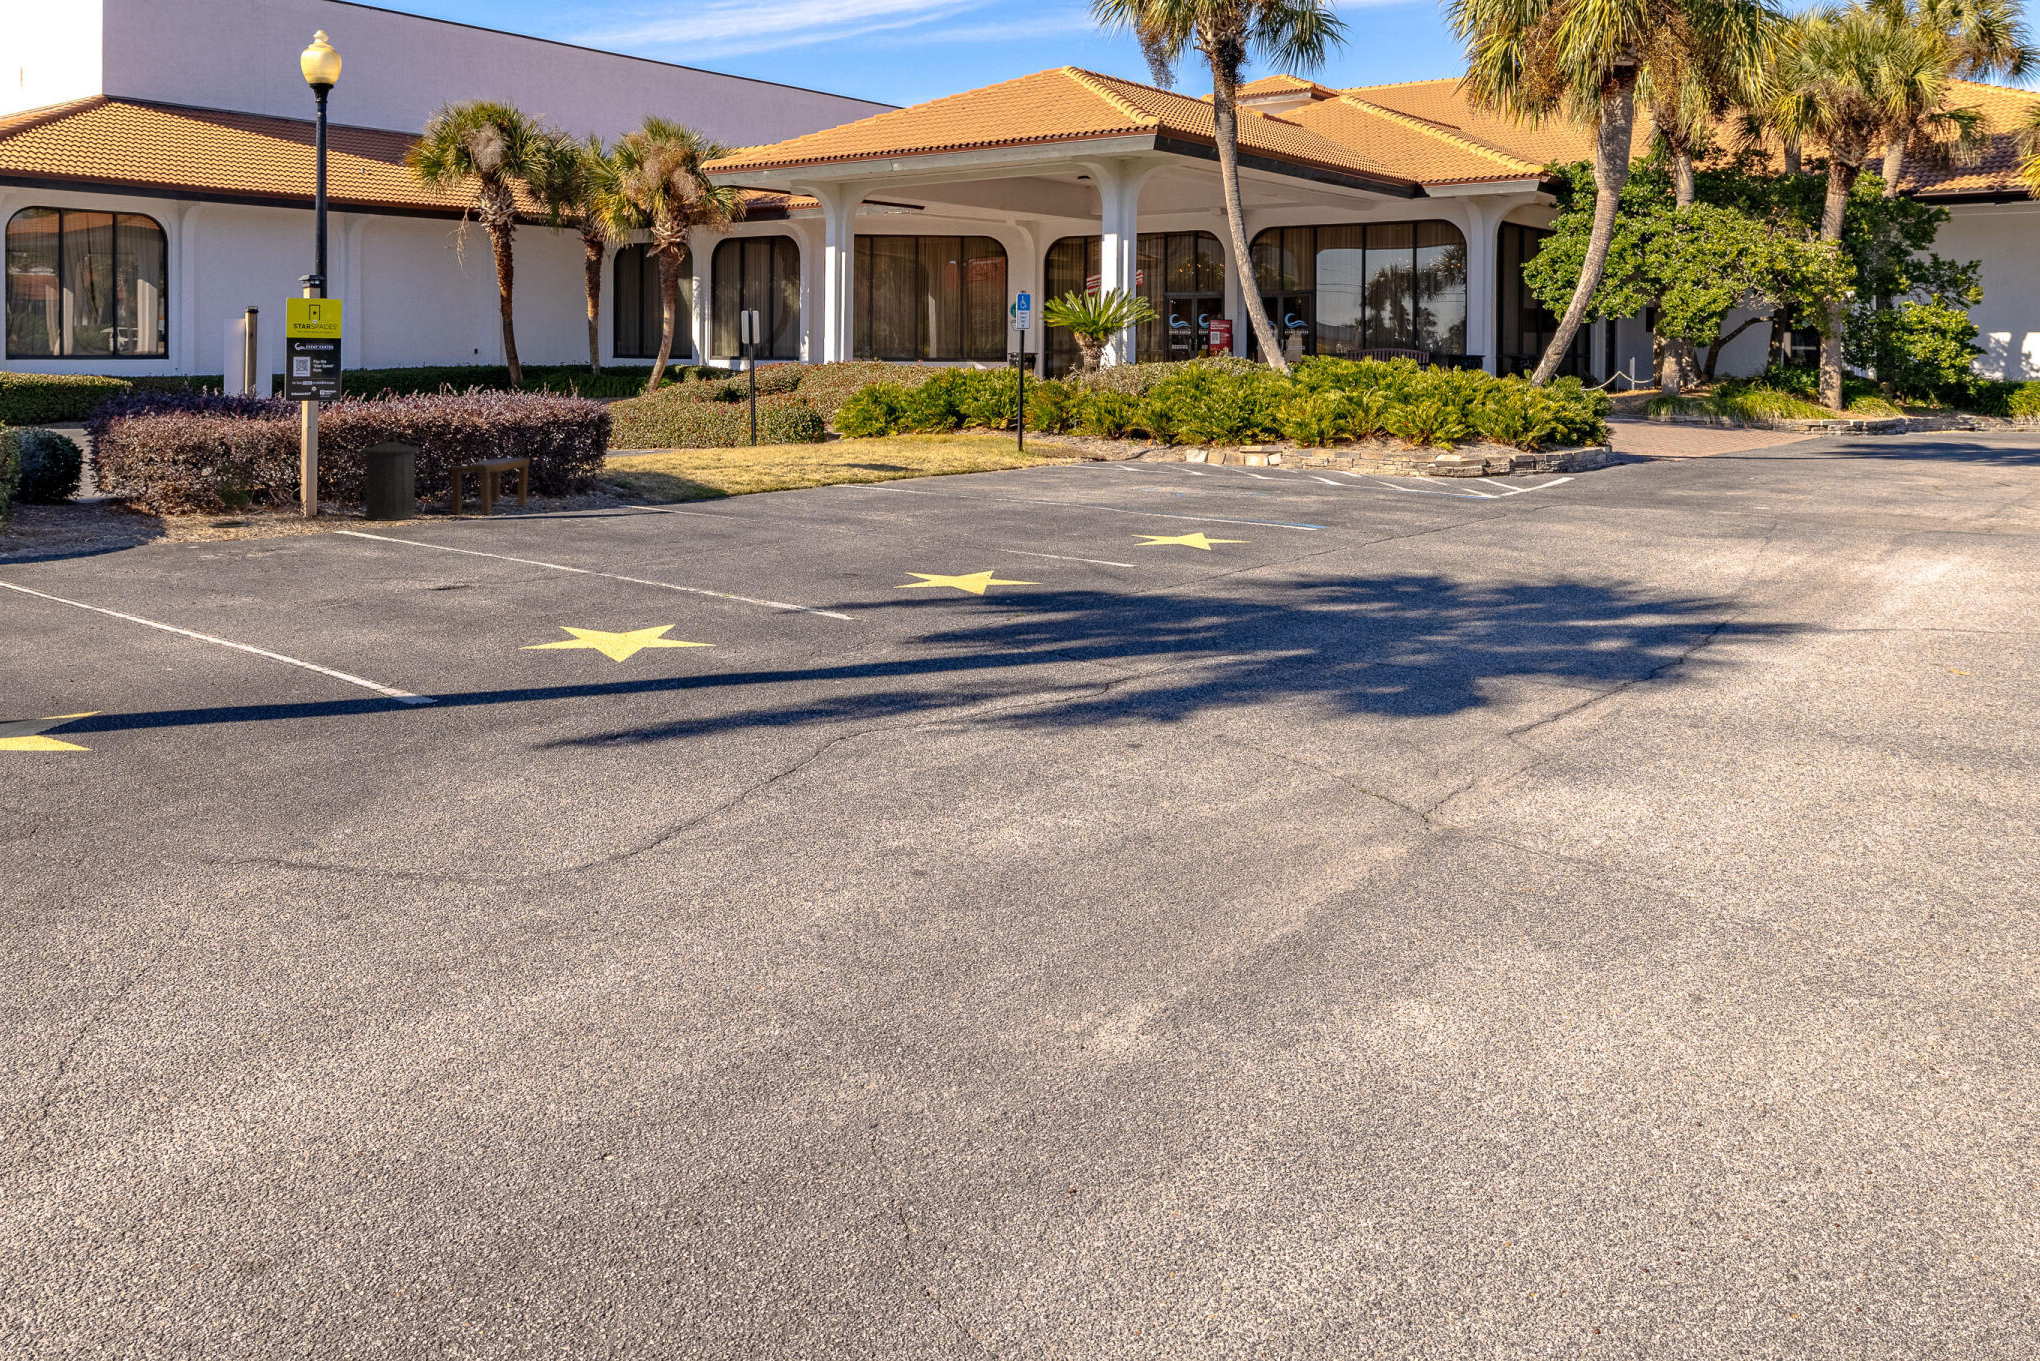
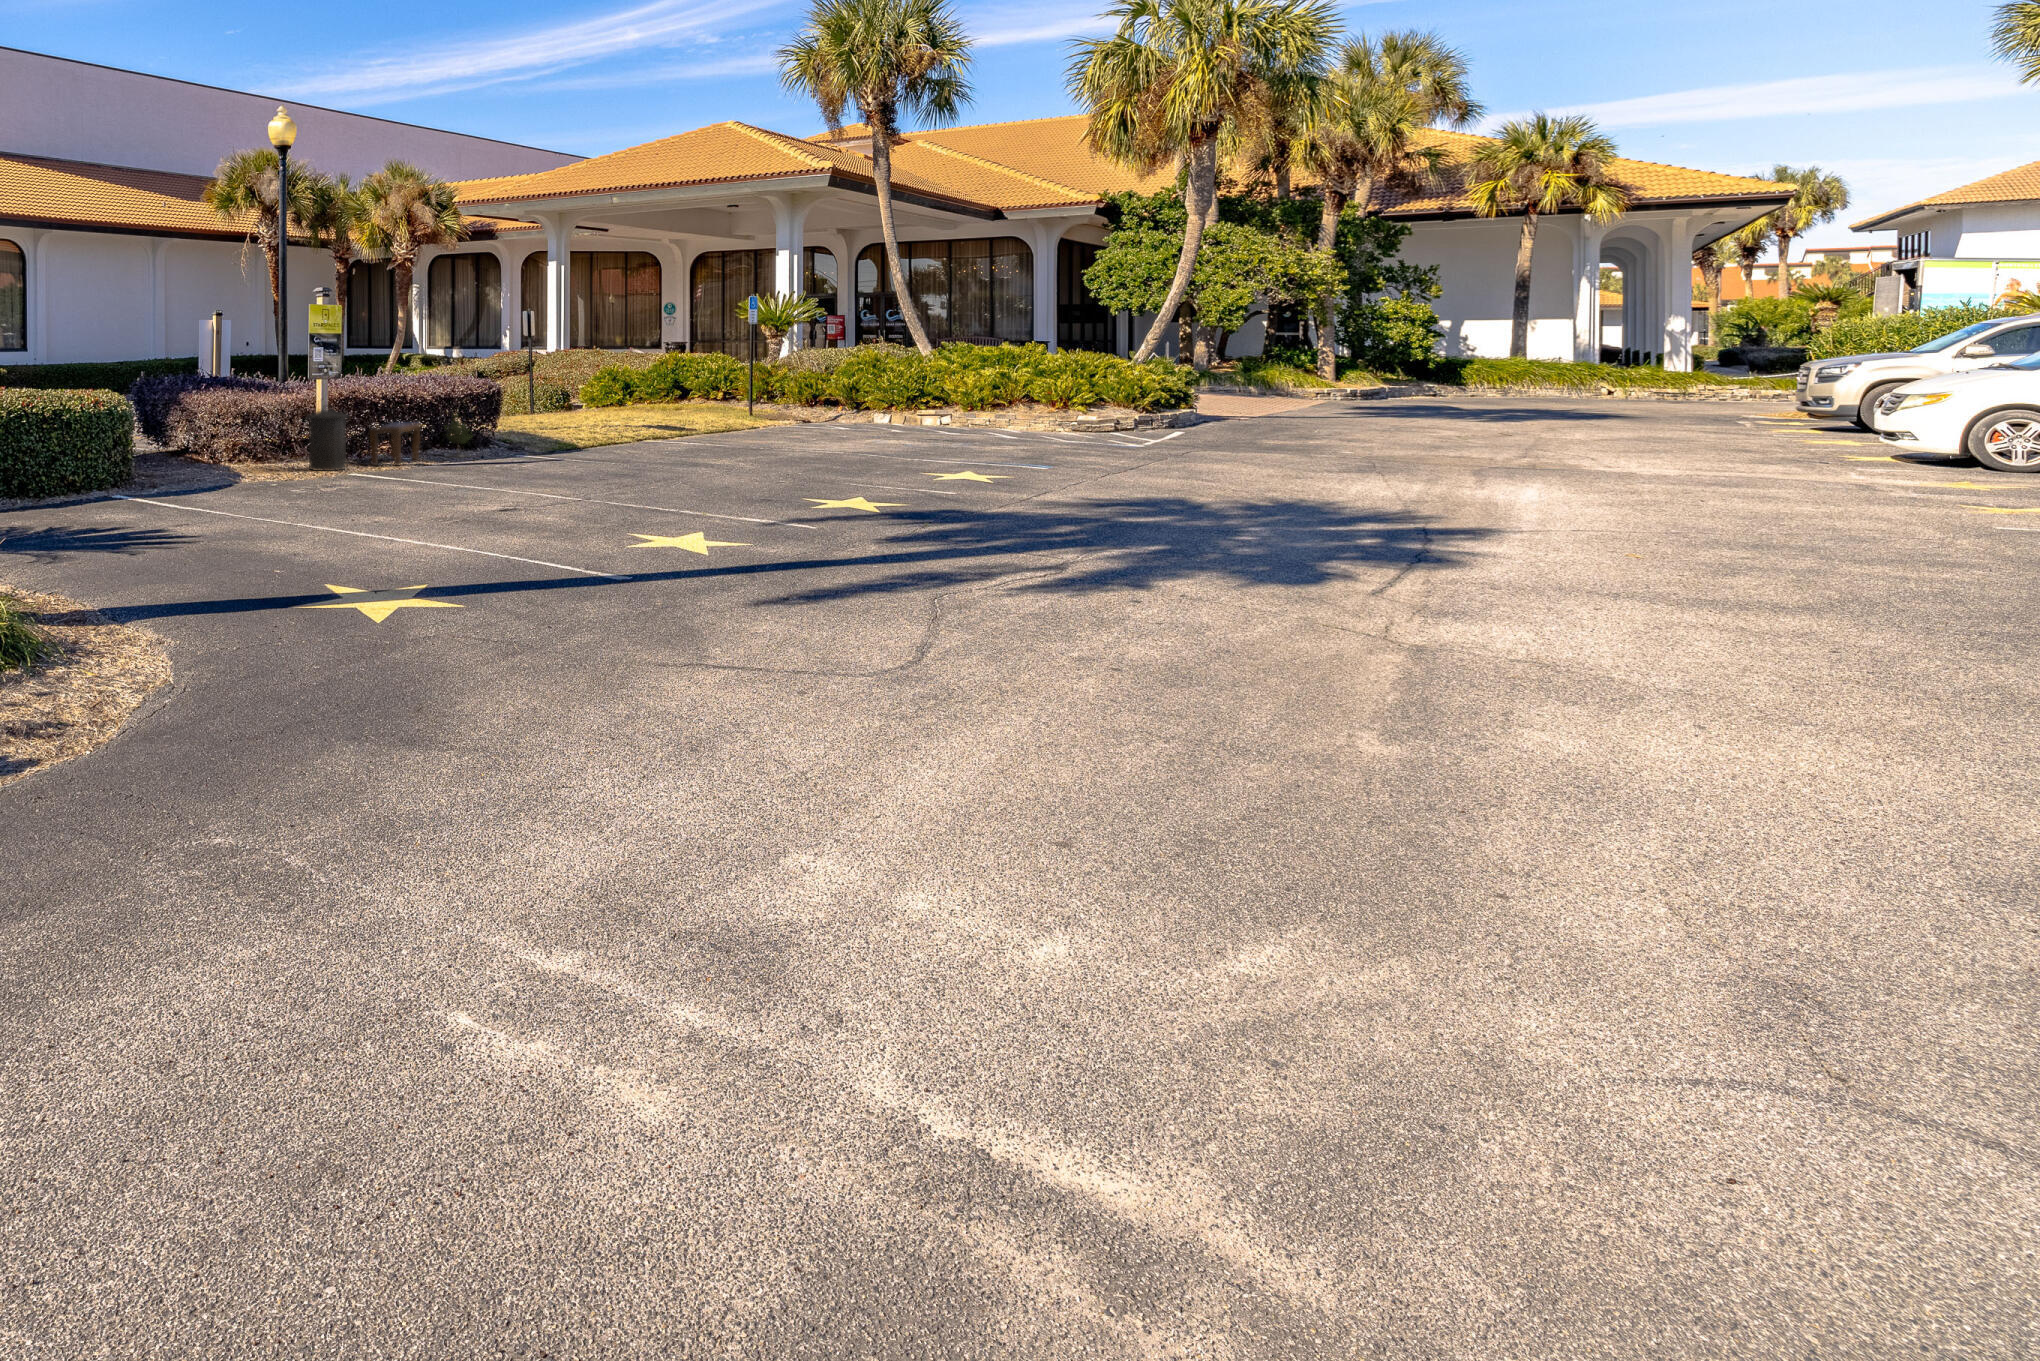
potted tree: present [212,465,252,528] -> present [445,414,470,457]

